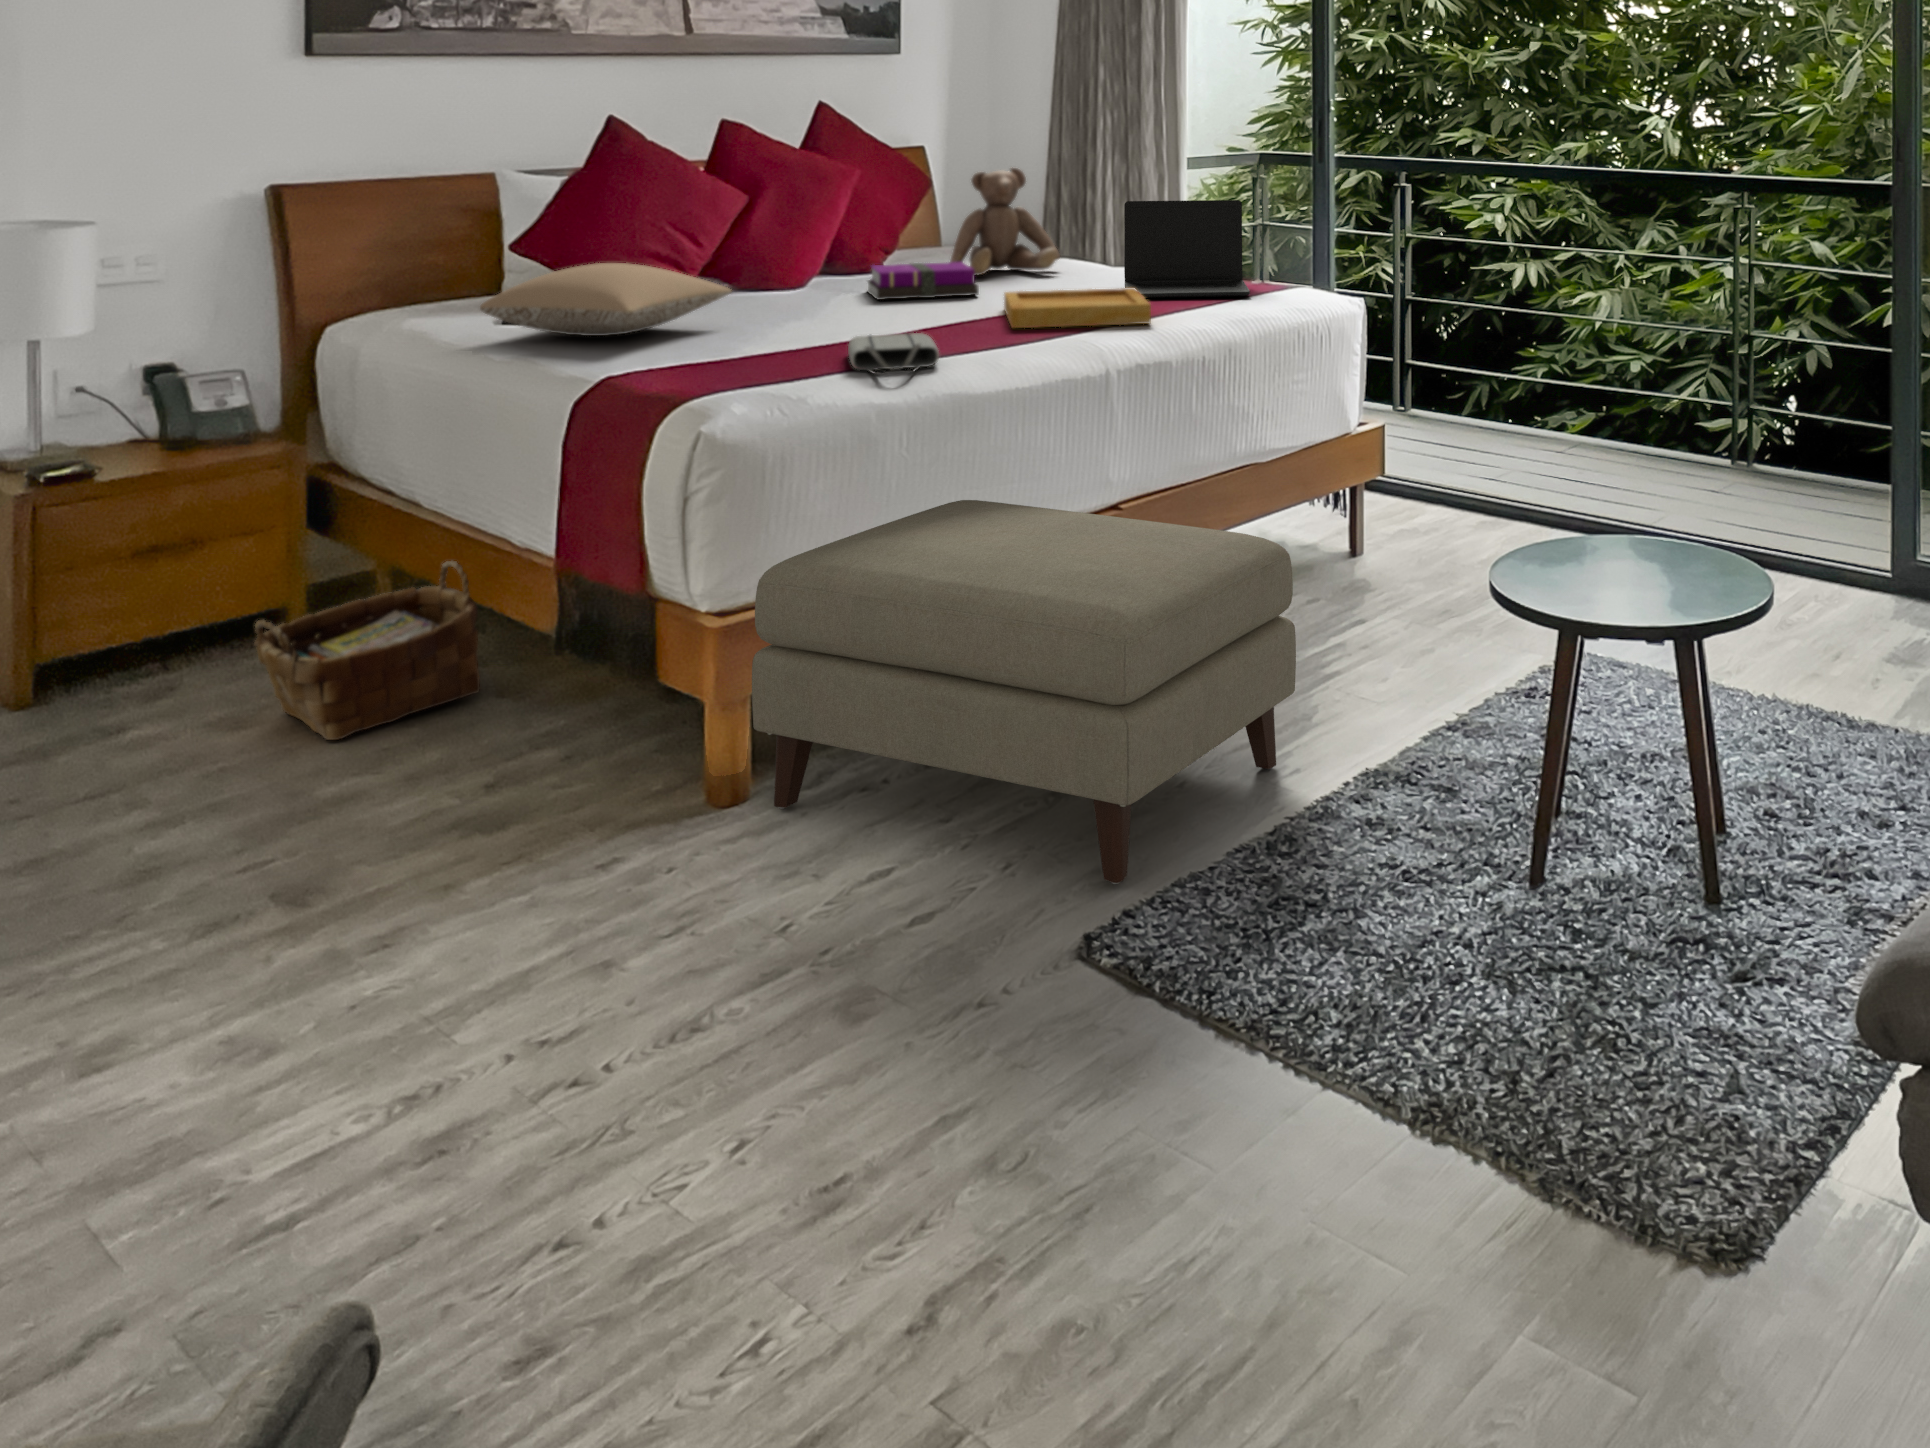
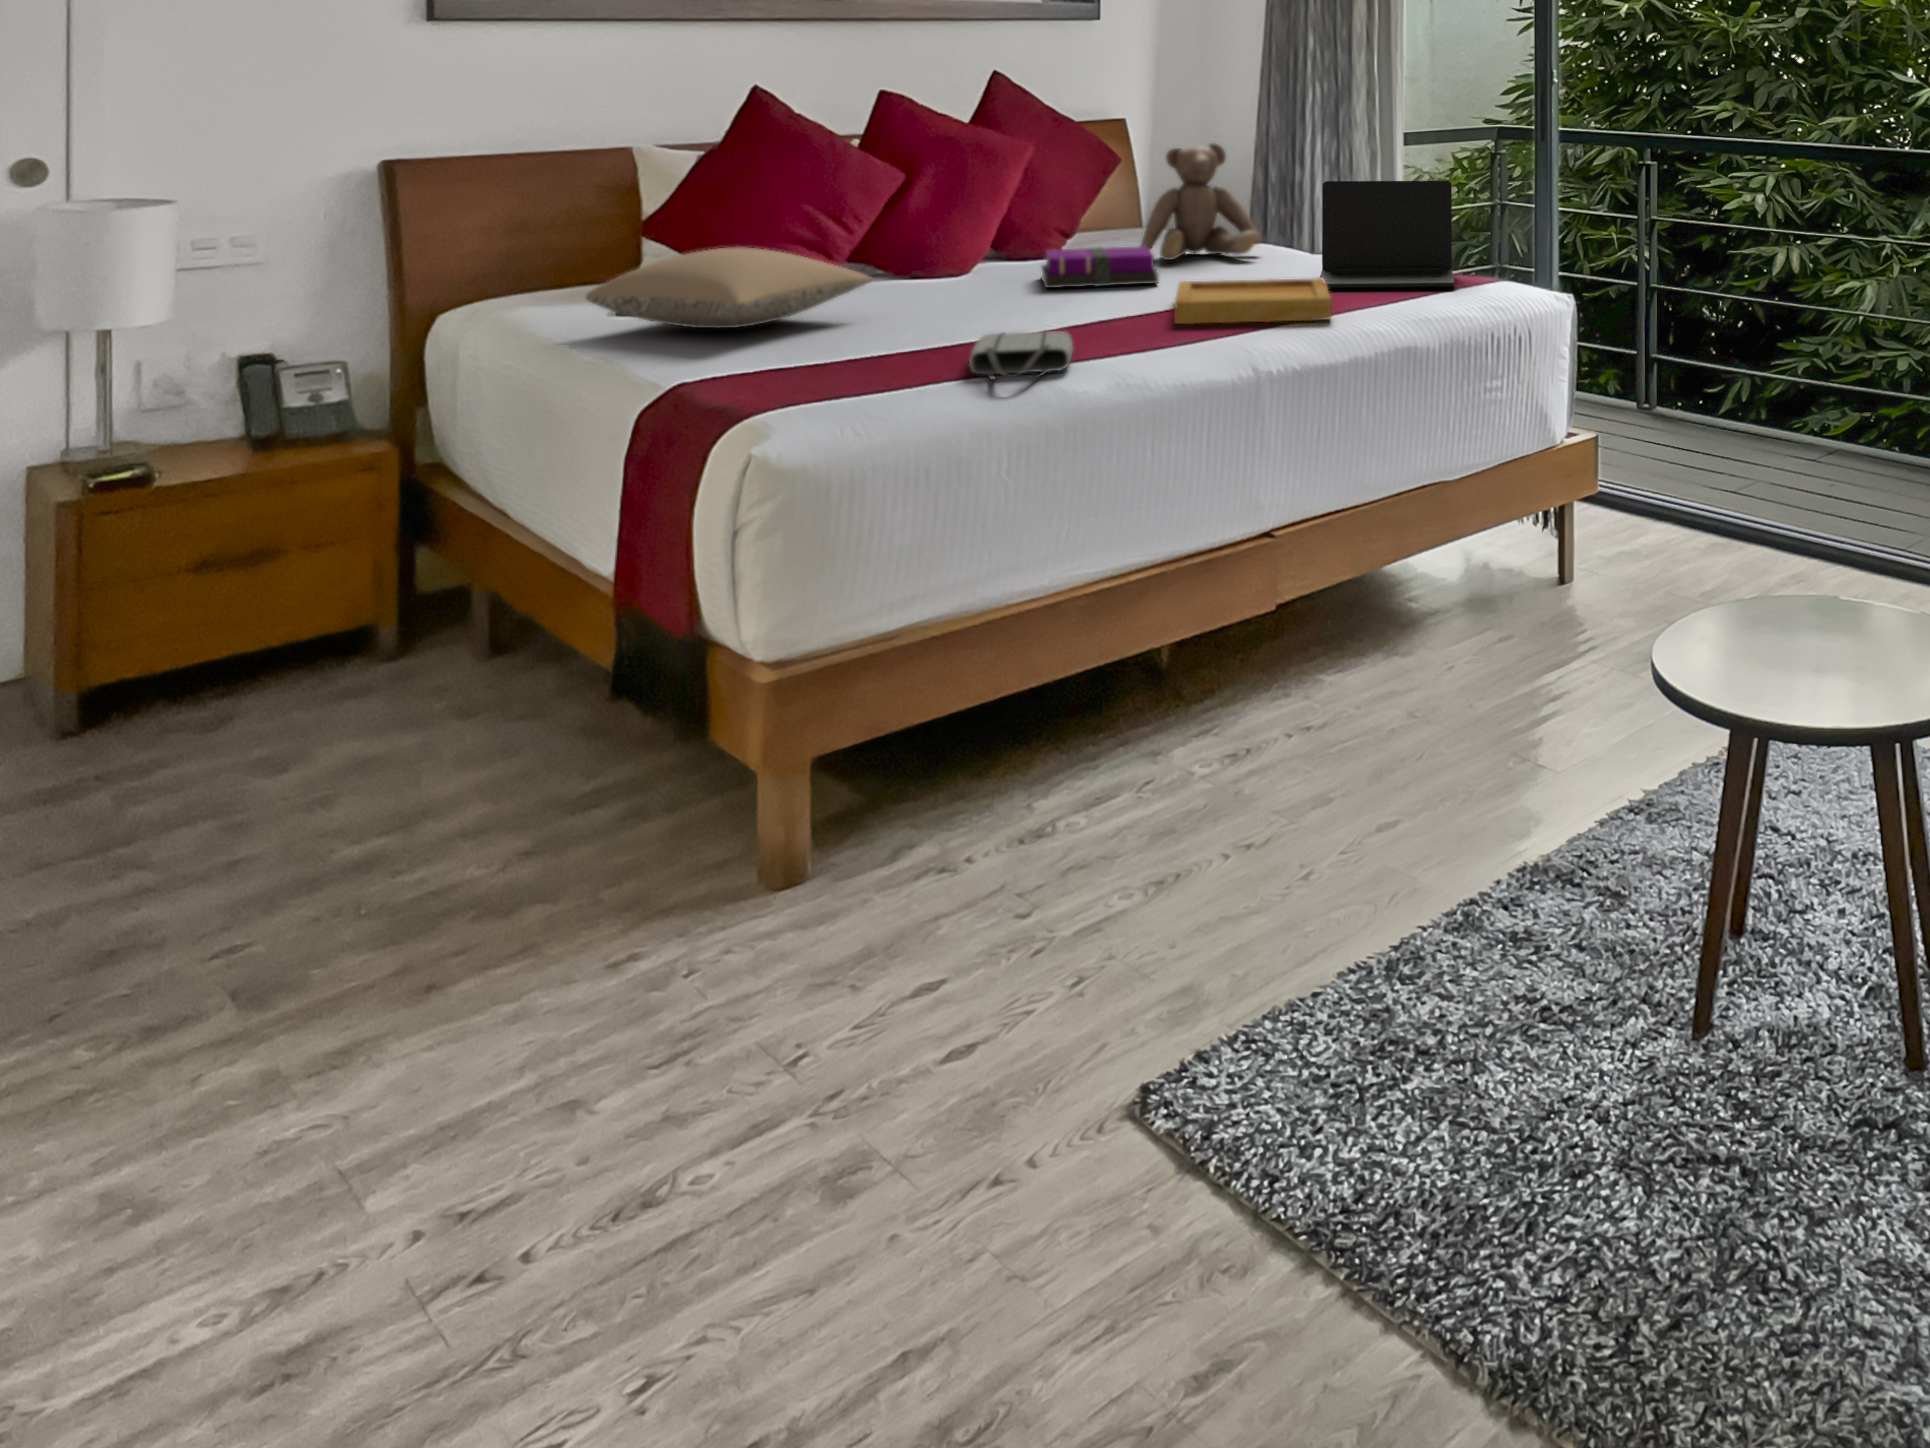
ottoman: present [752,500,1296,884] -> none [804,527,1444,1012]
woven basket: present [254,561,480,740] -> none [295,581,555,787]

